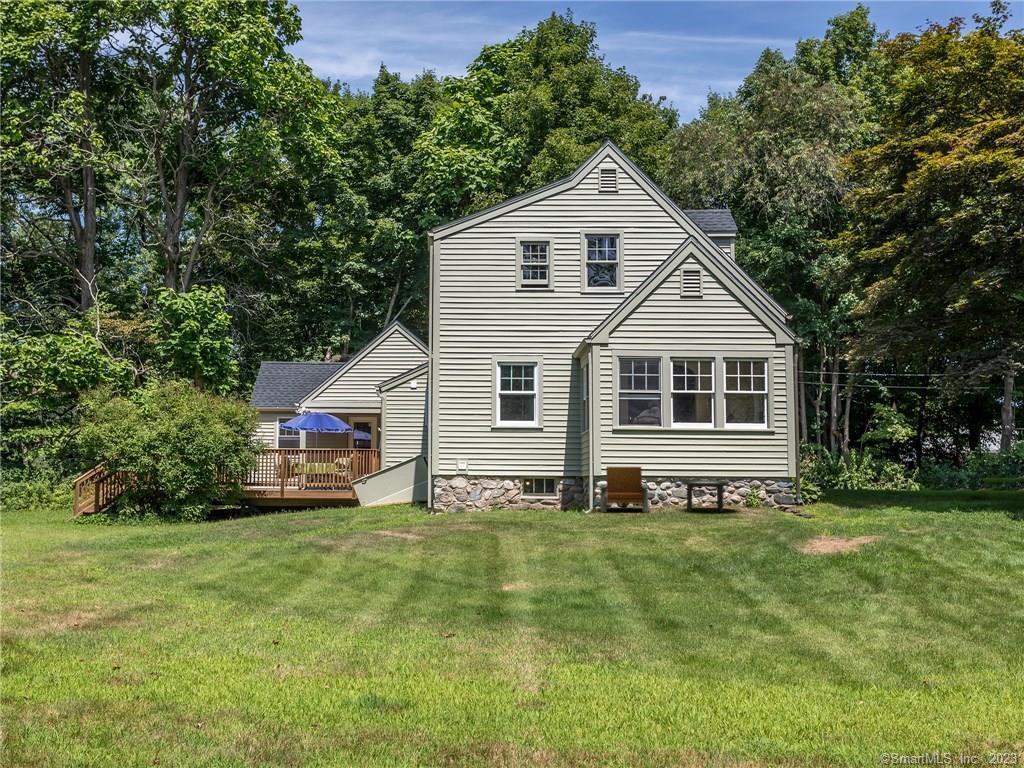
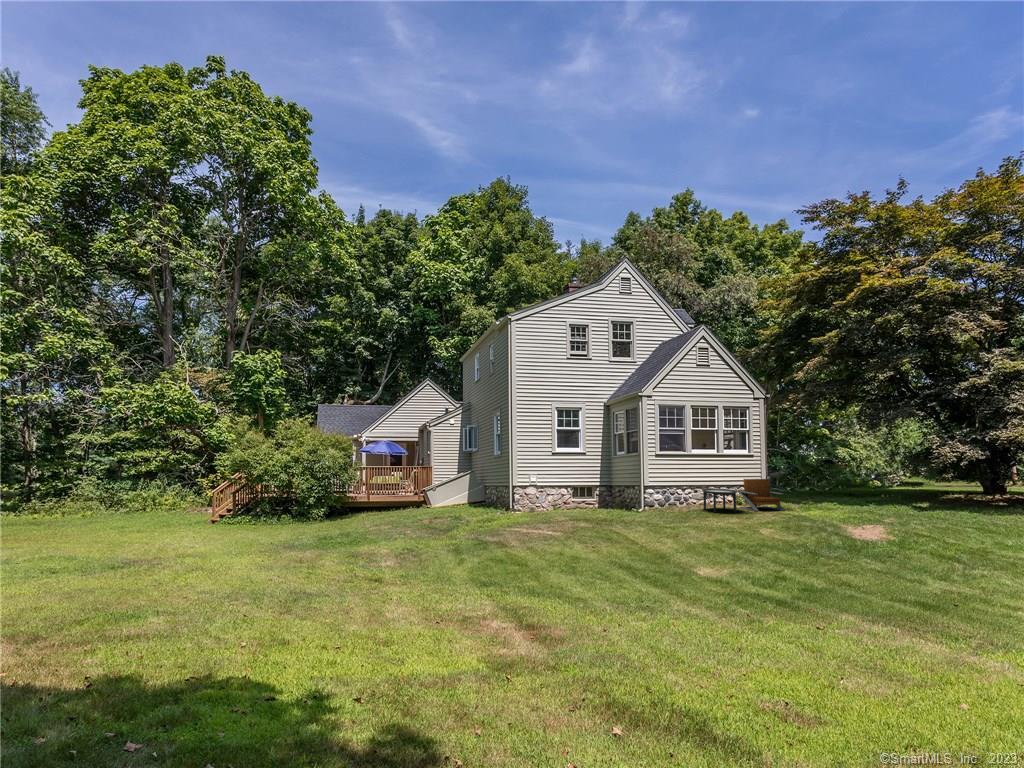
lounge chair: present [600,467,649,513] -> present [739,479,785,511]

